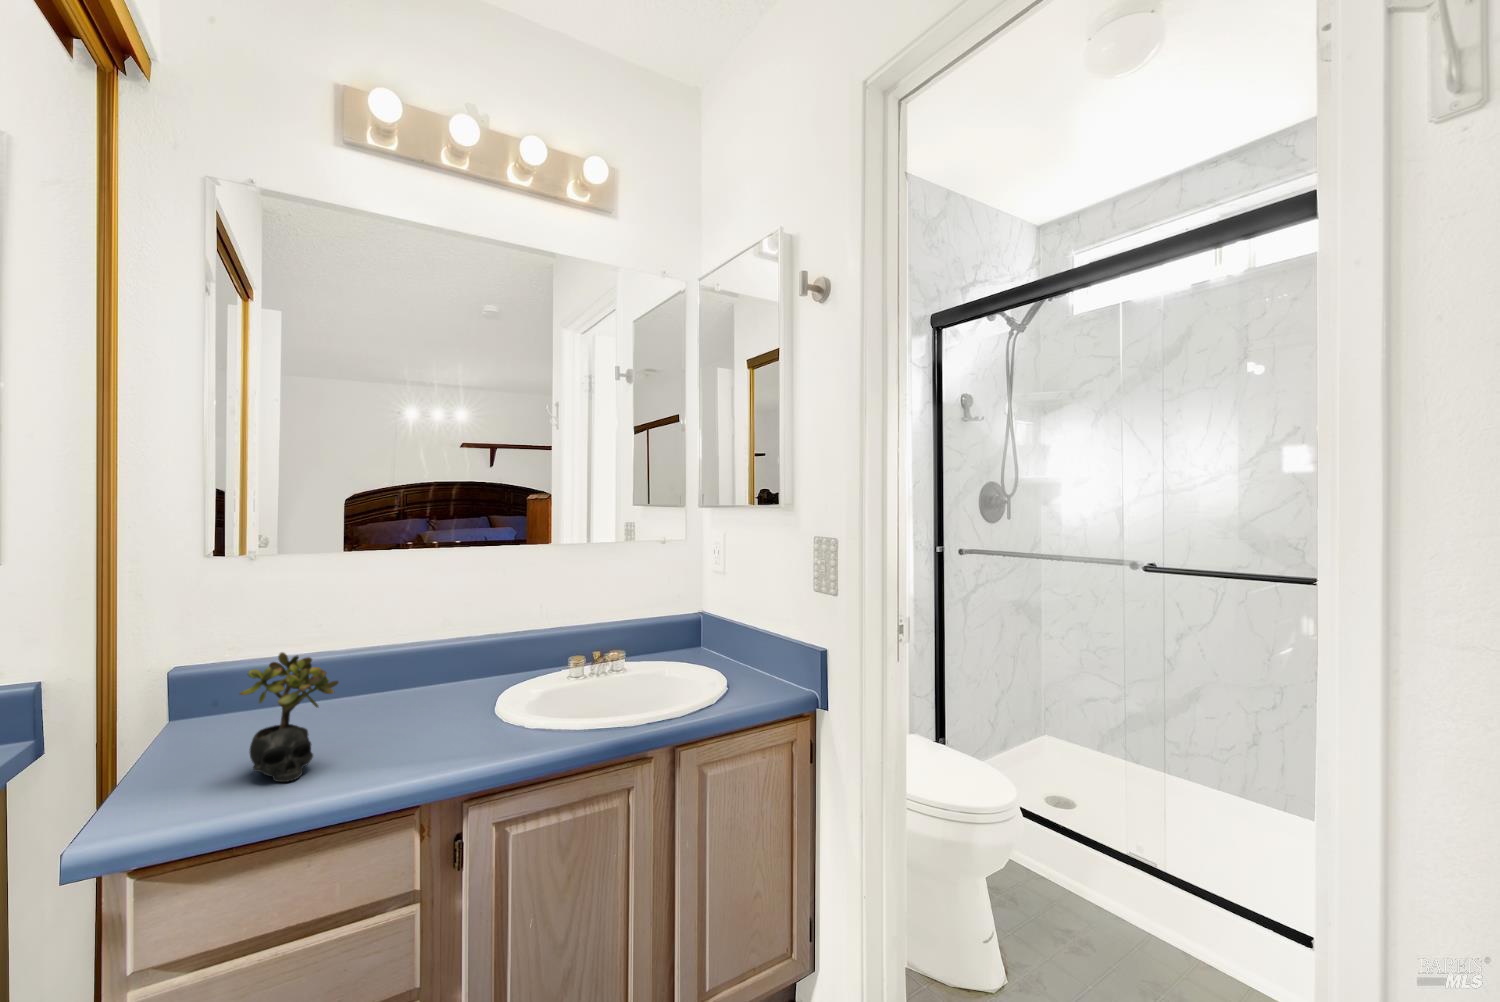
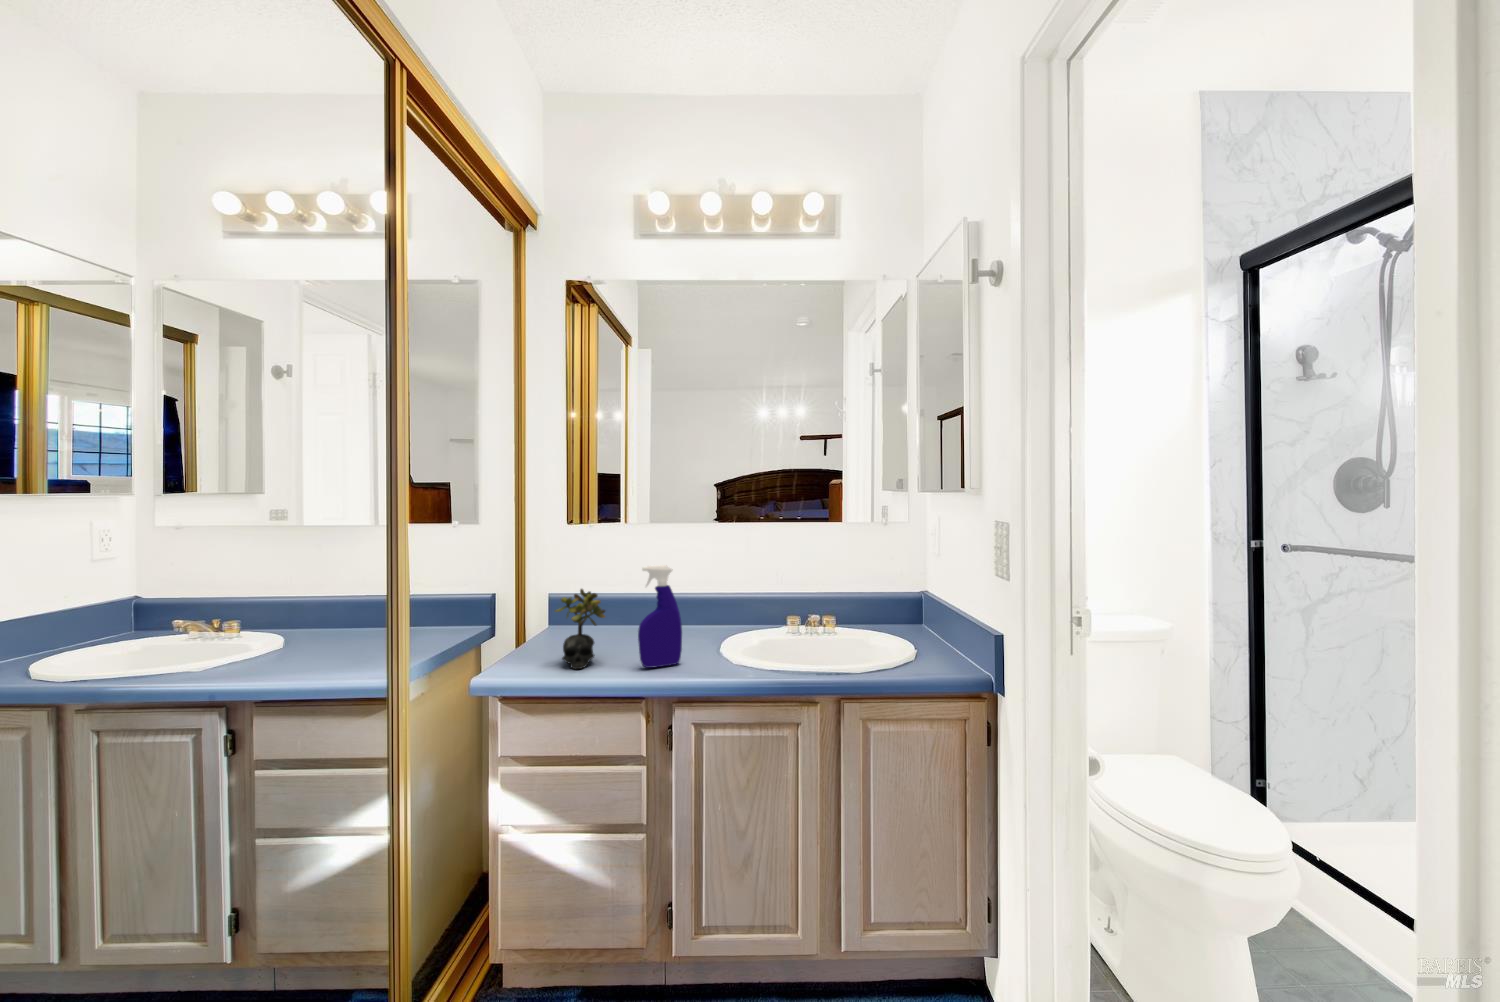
spray bottle: none [400,606,463,757] -> present [638,565,682,668]

